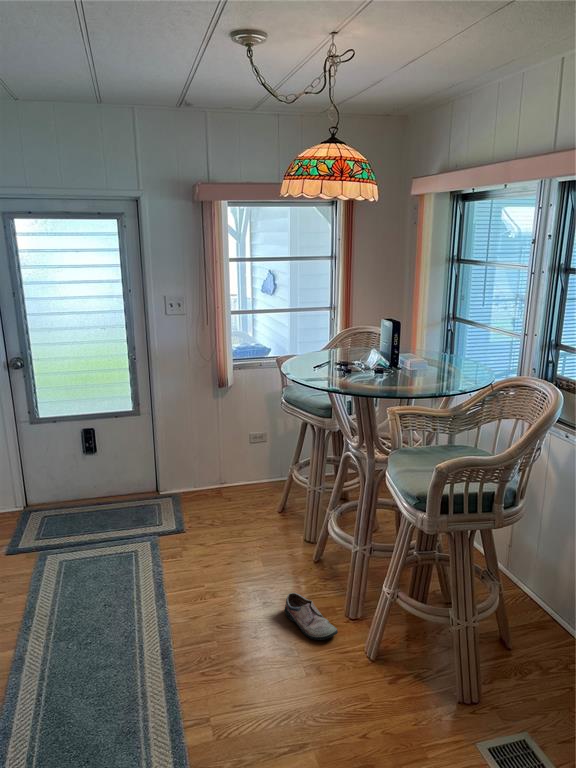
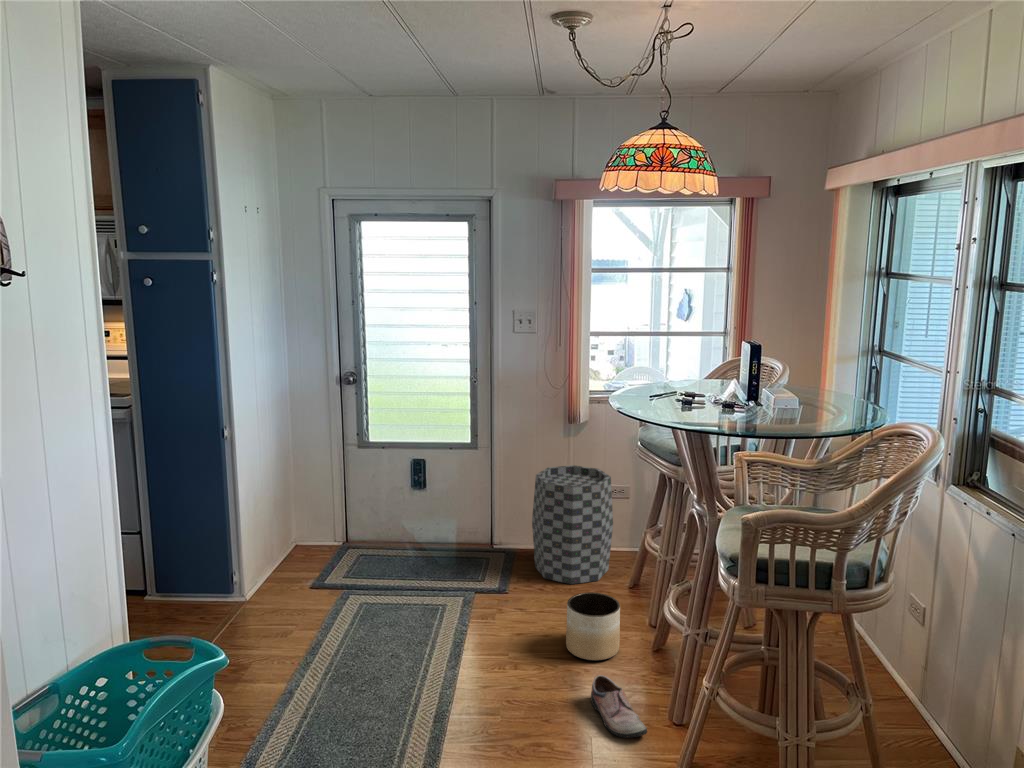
trash can: none [198,420,264,518] -> present [532,465,613,584]
planter: none [250,525,293,580] -> present [566,592,620,661]

